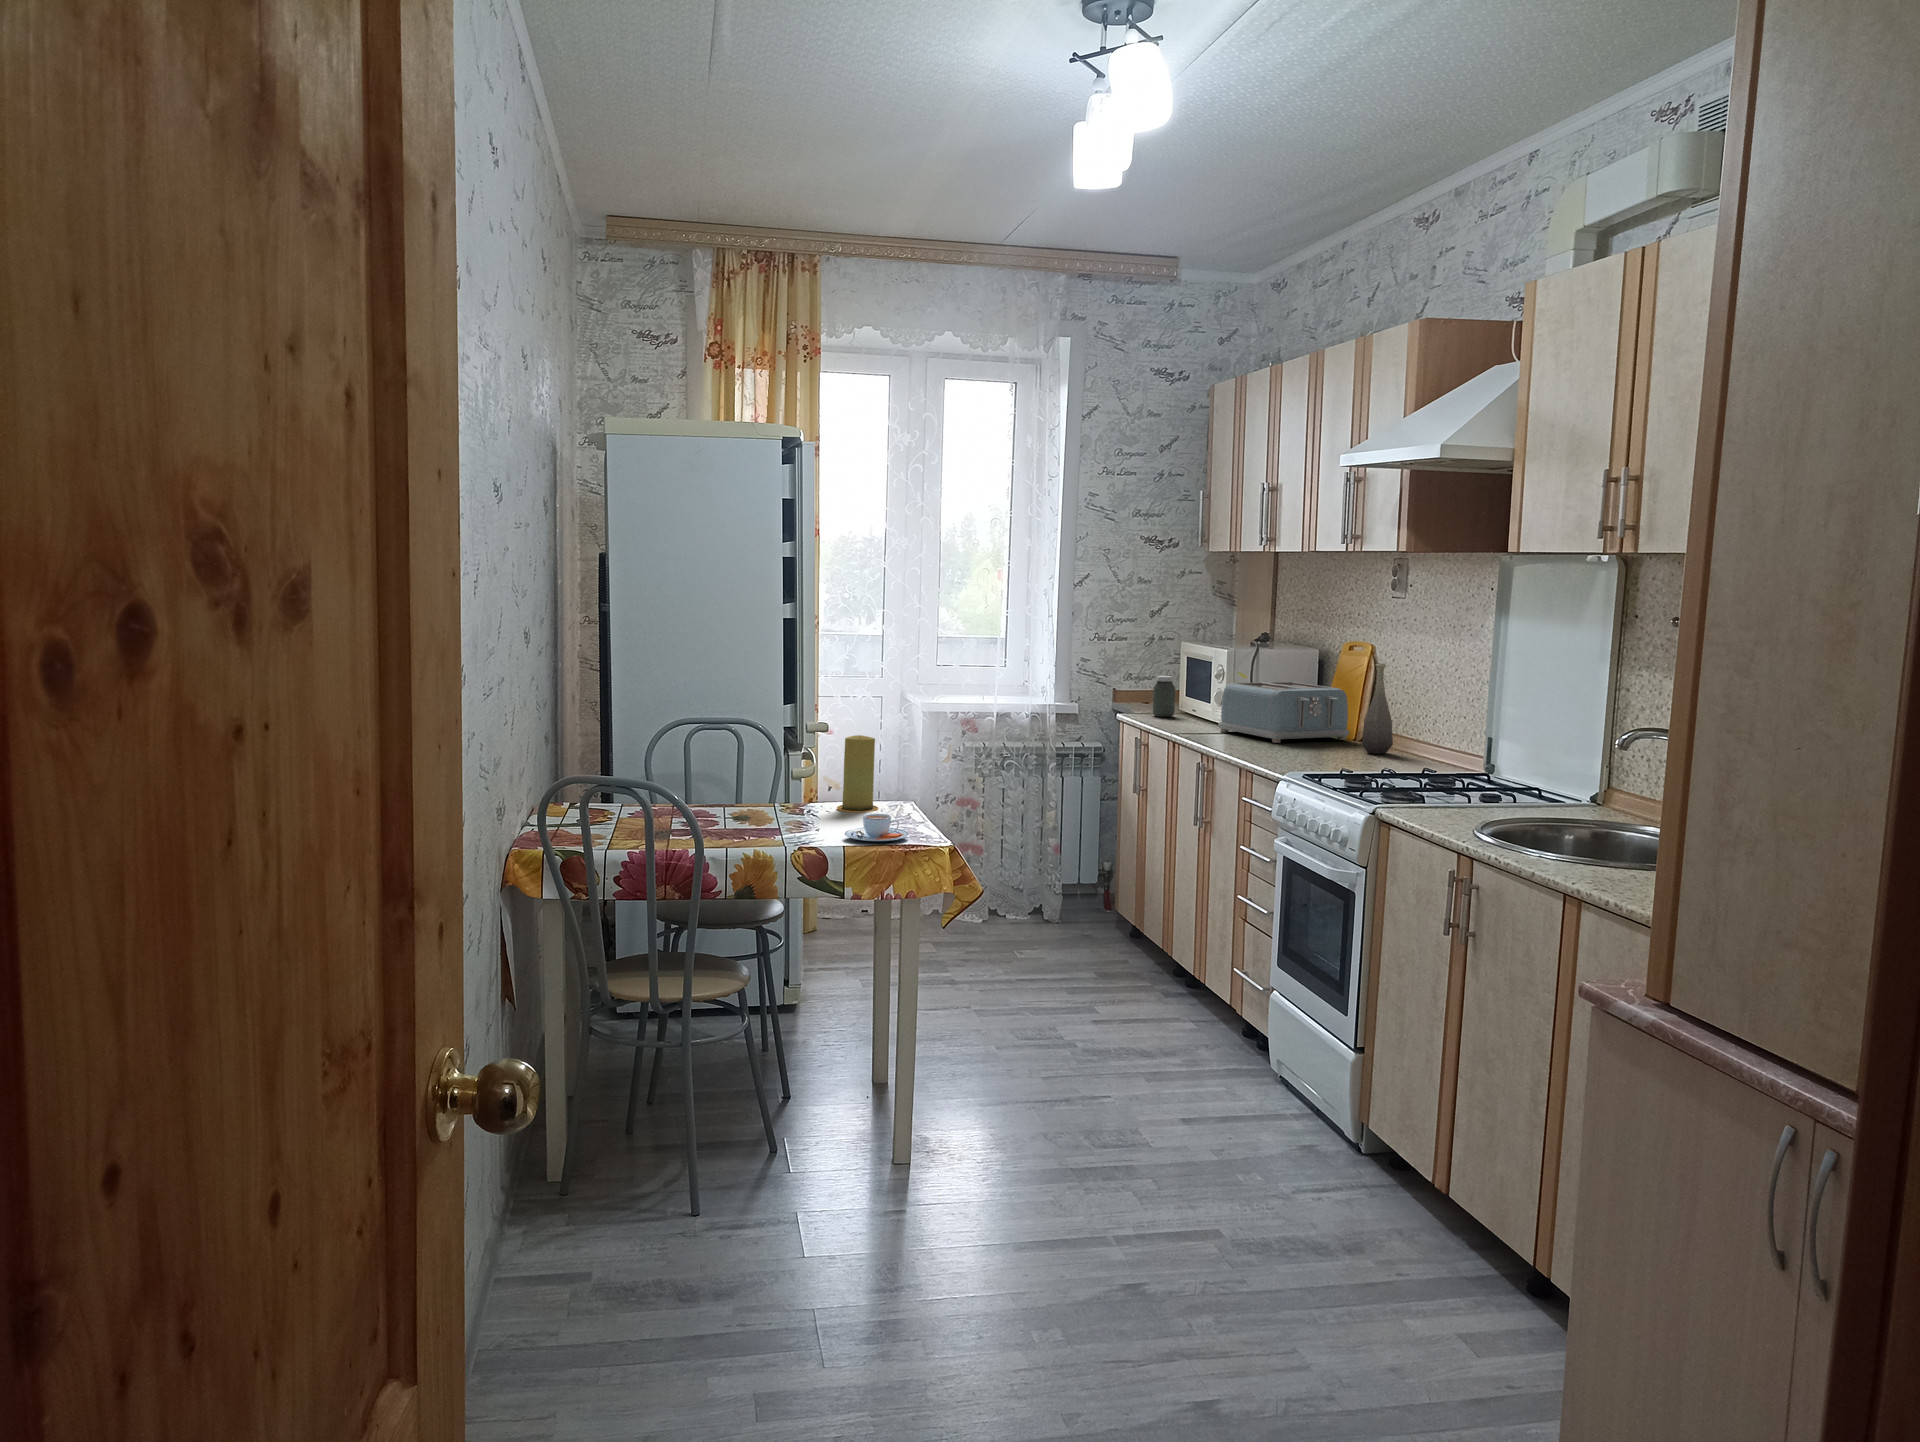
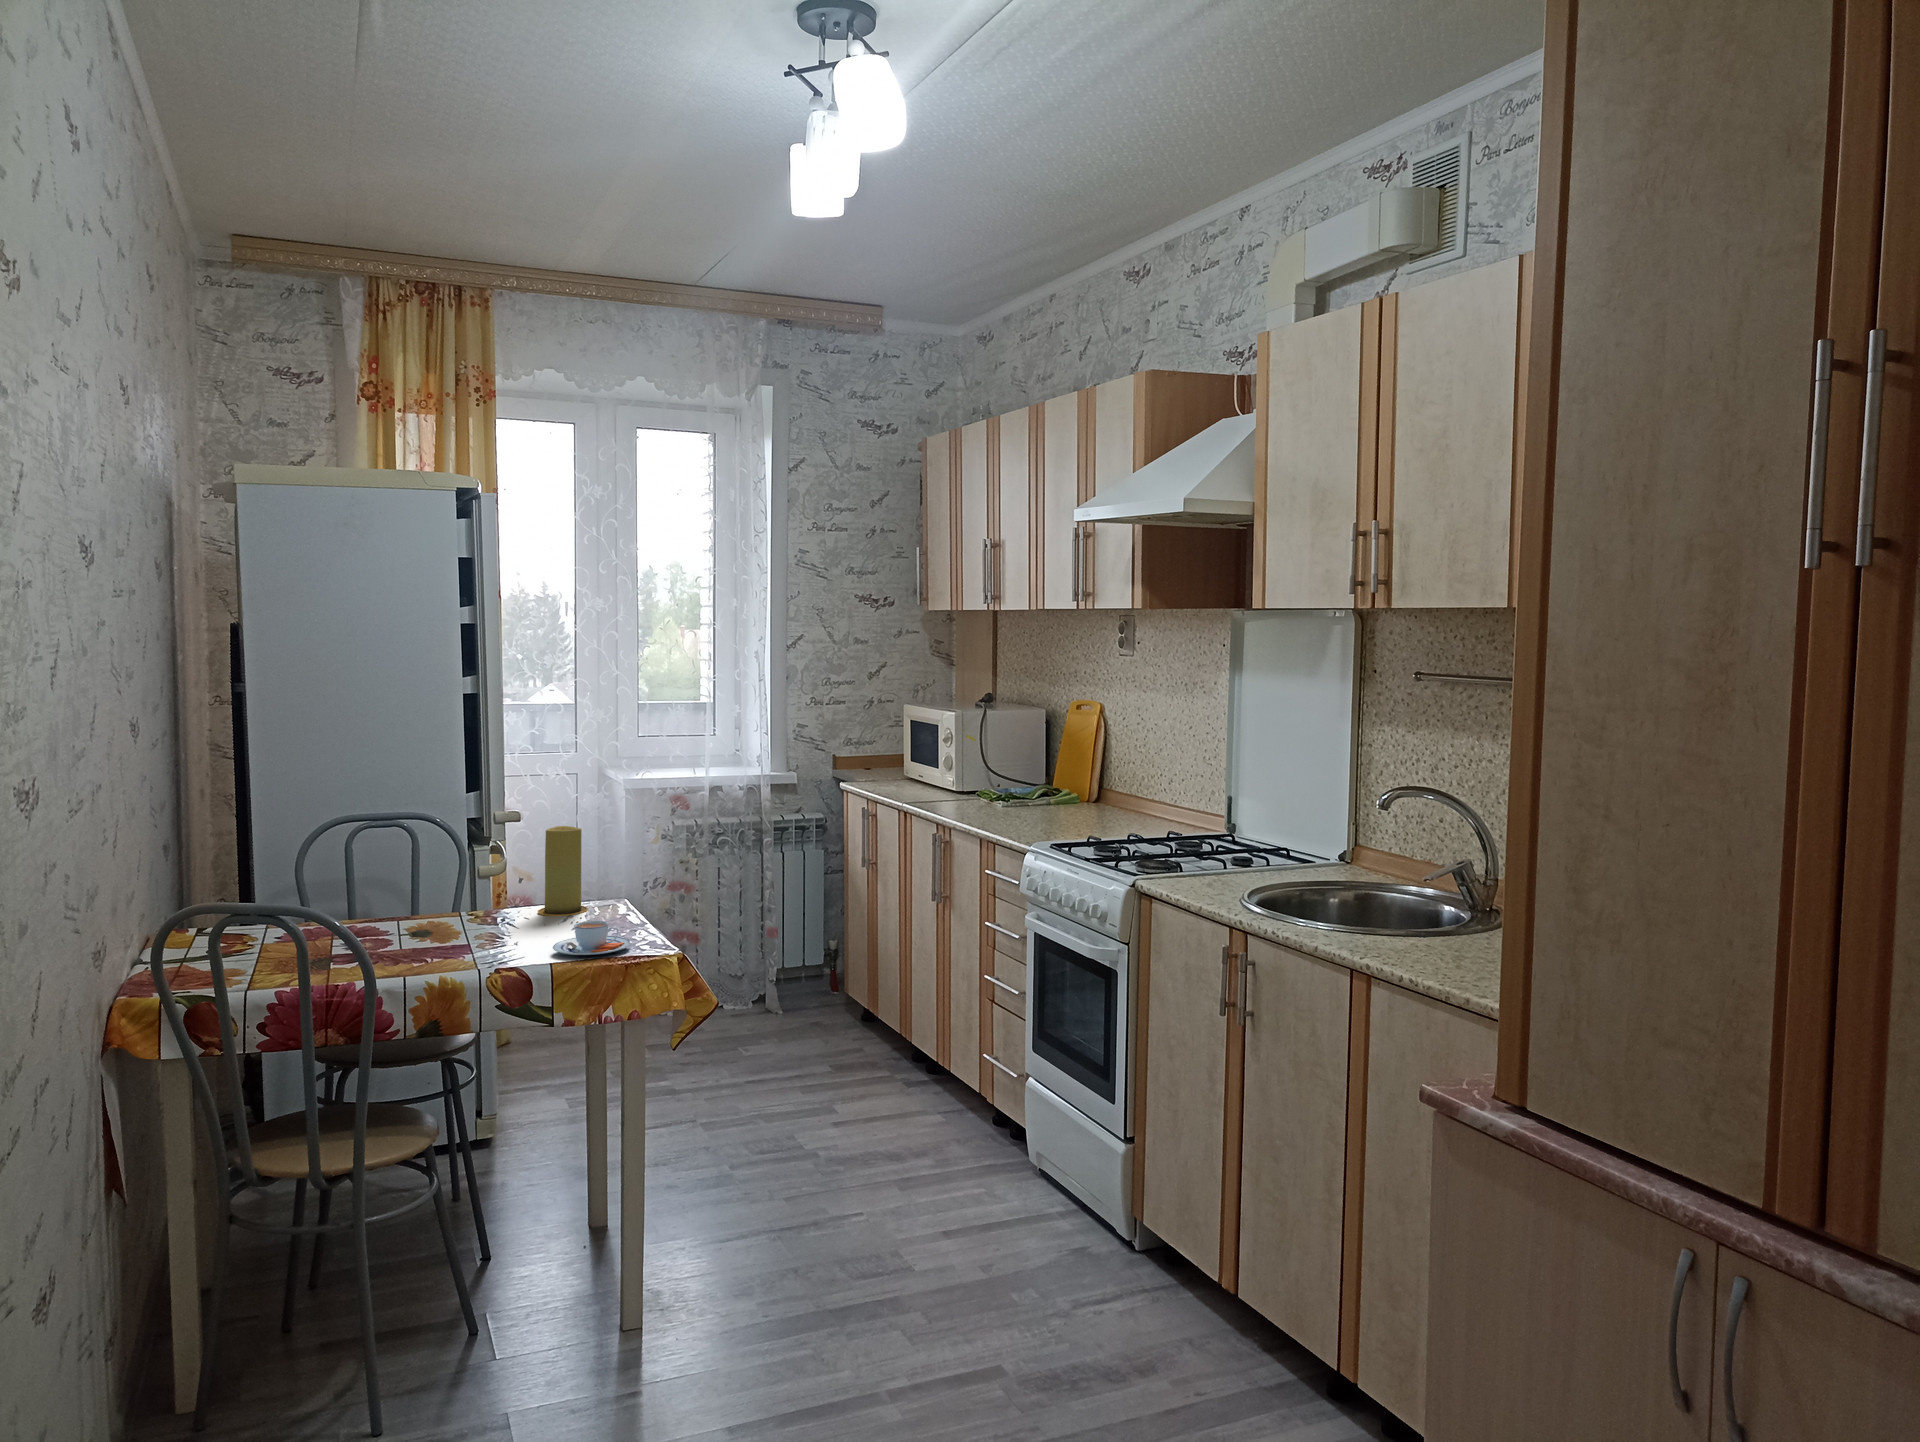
bottle: present [1362,663,1393,754] -> none [1100,722,1131,815]
jar: present [1153,676,1175,717] -> none [878,741,901,784]
toaster: present [1218,682,1349,743] -> none [951,744,1083,808]

